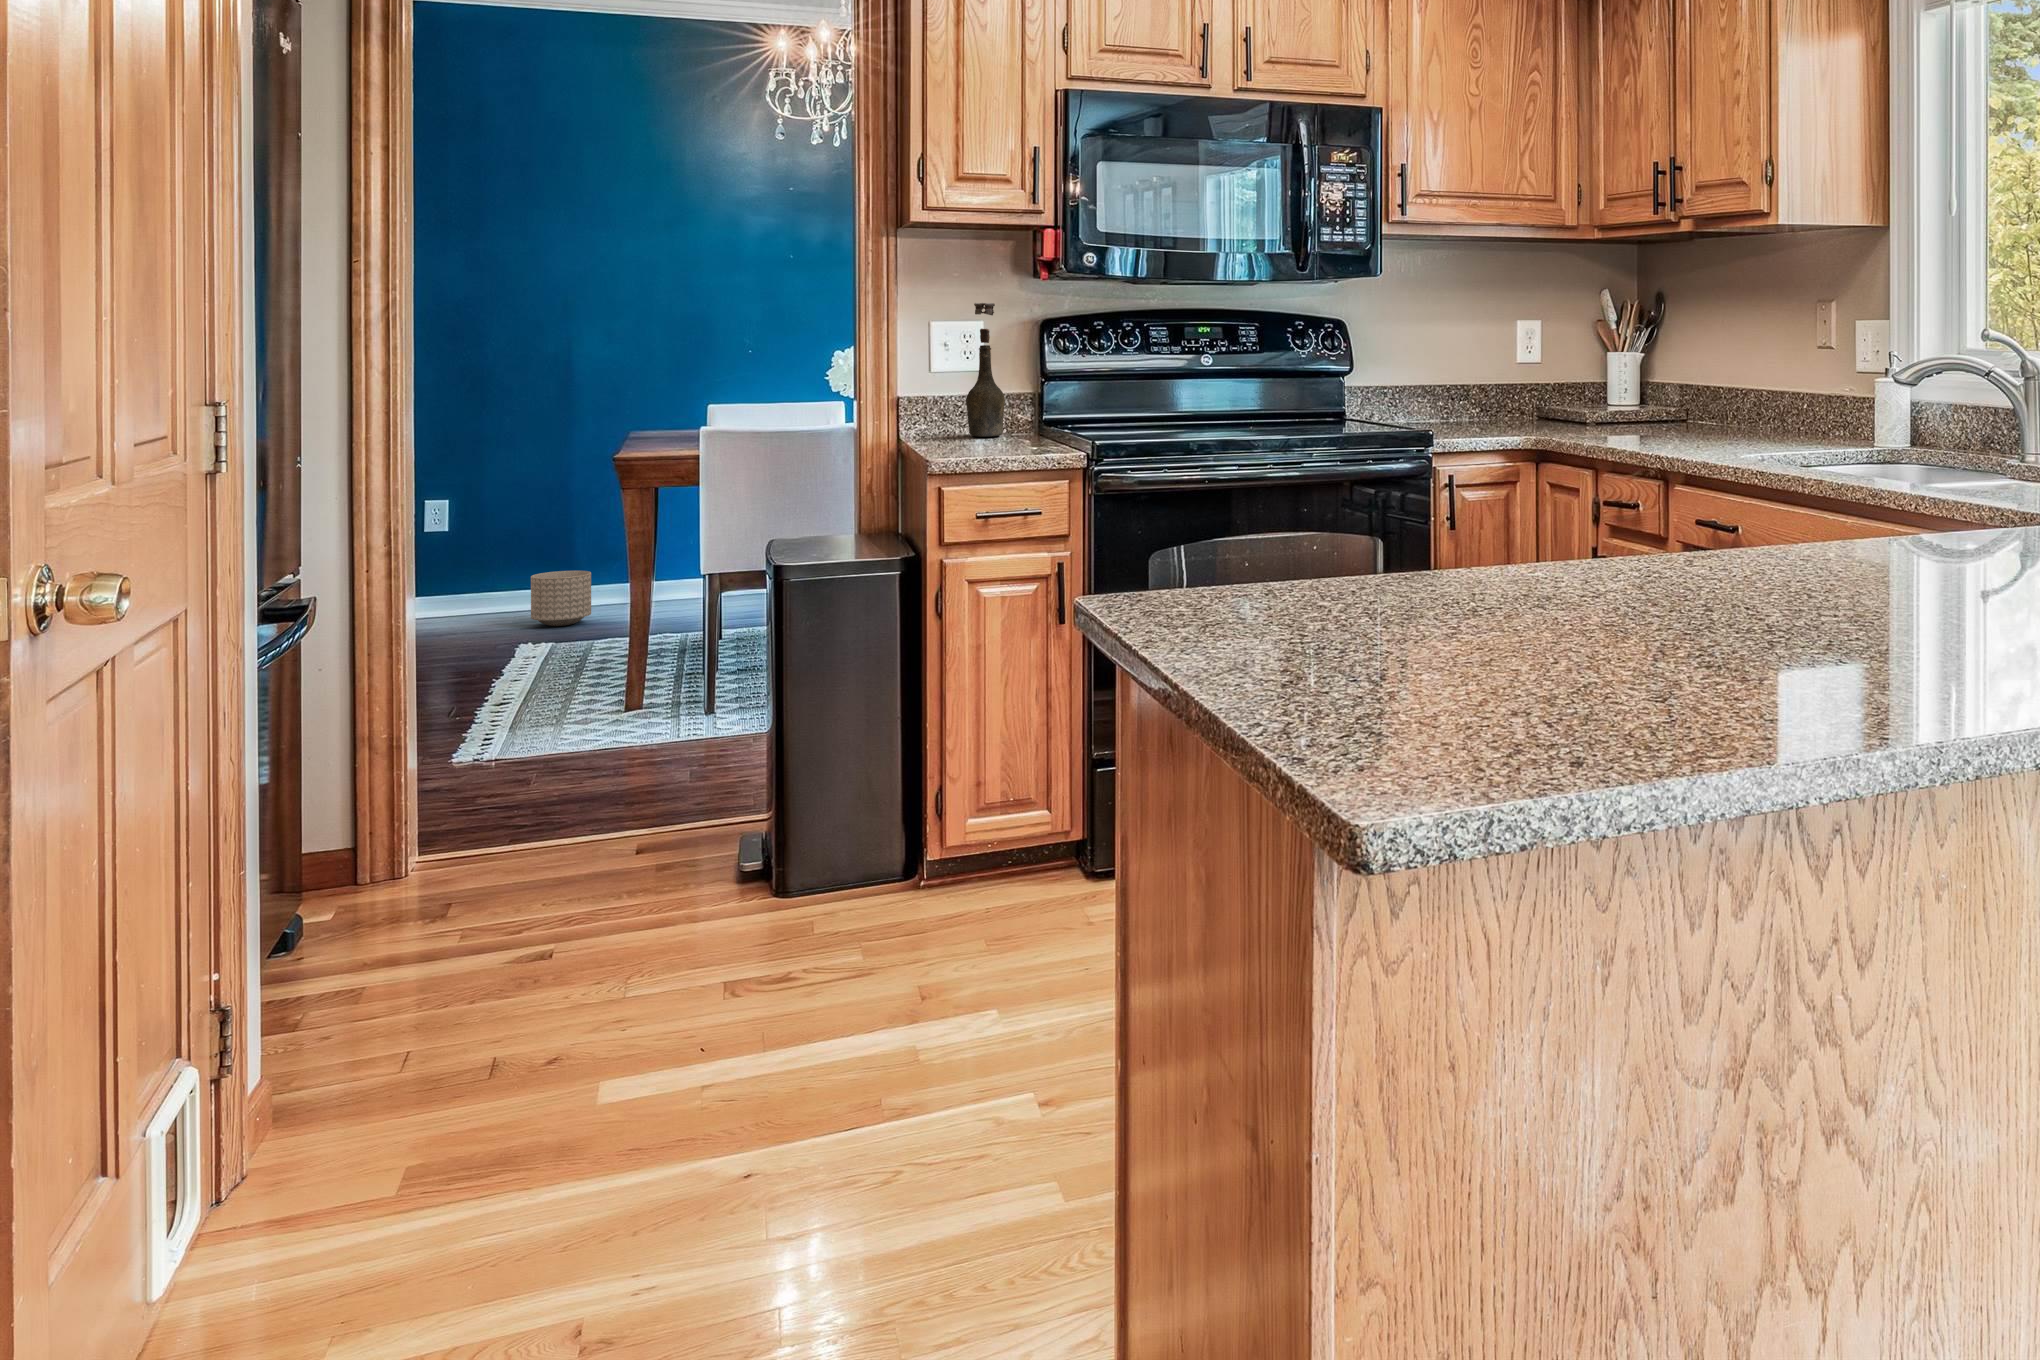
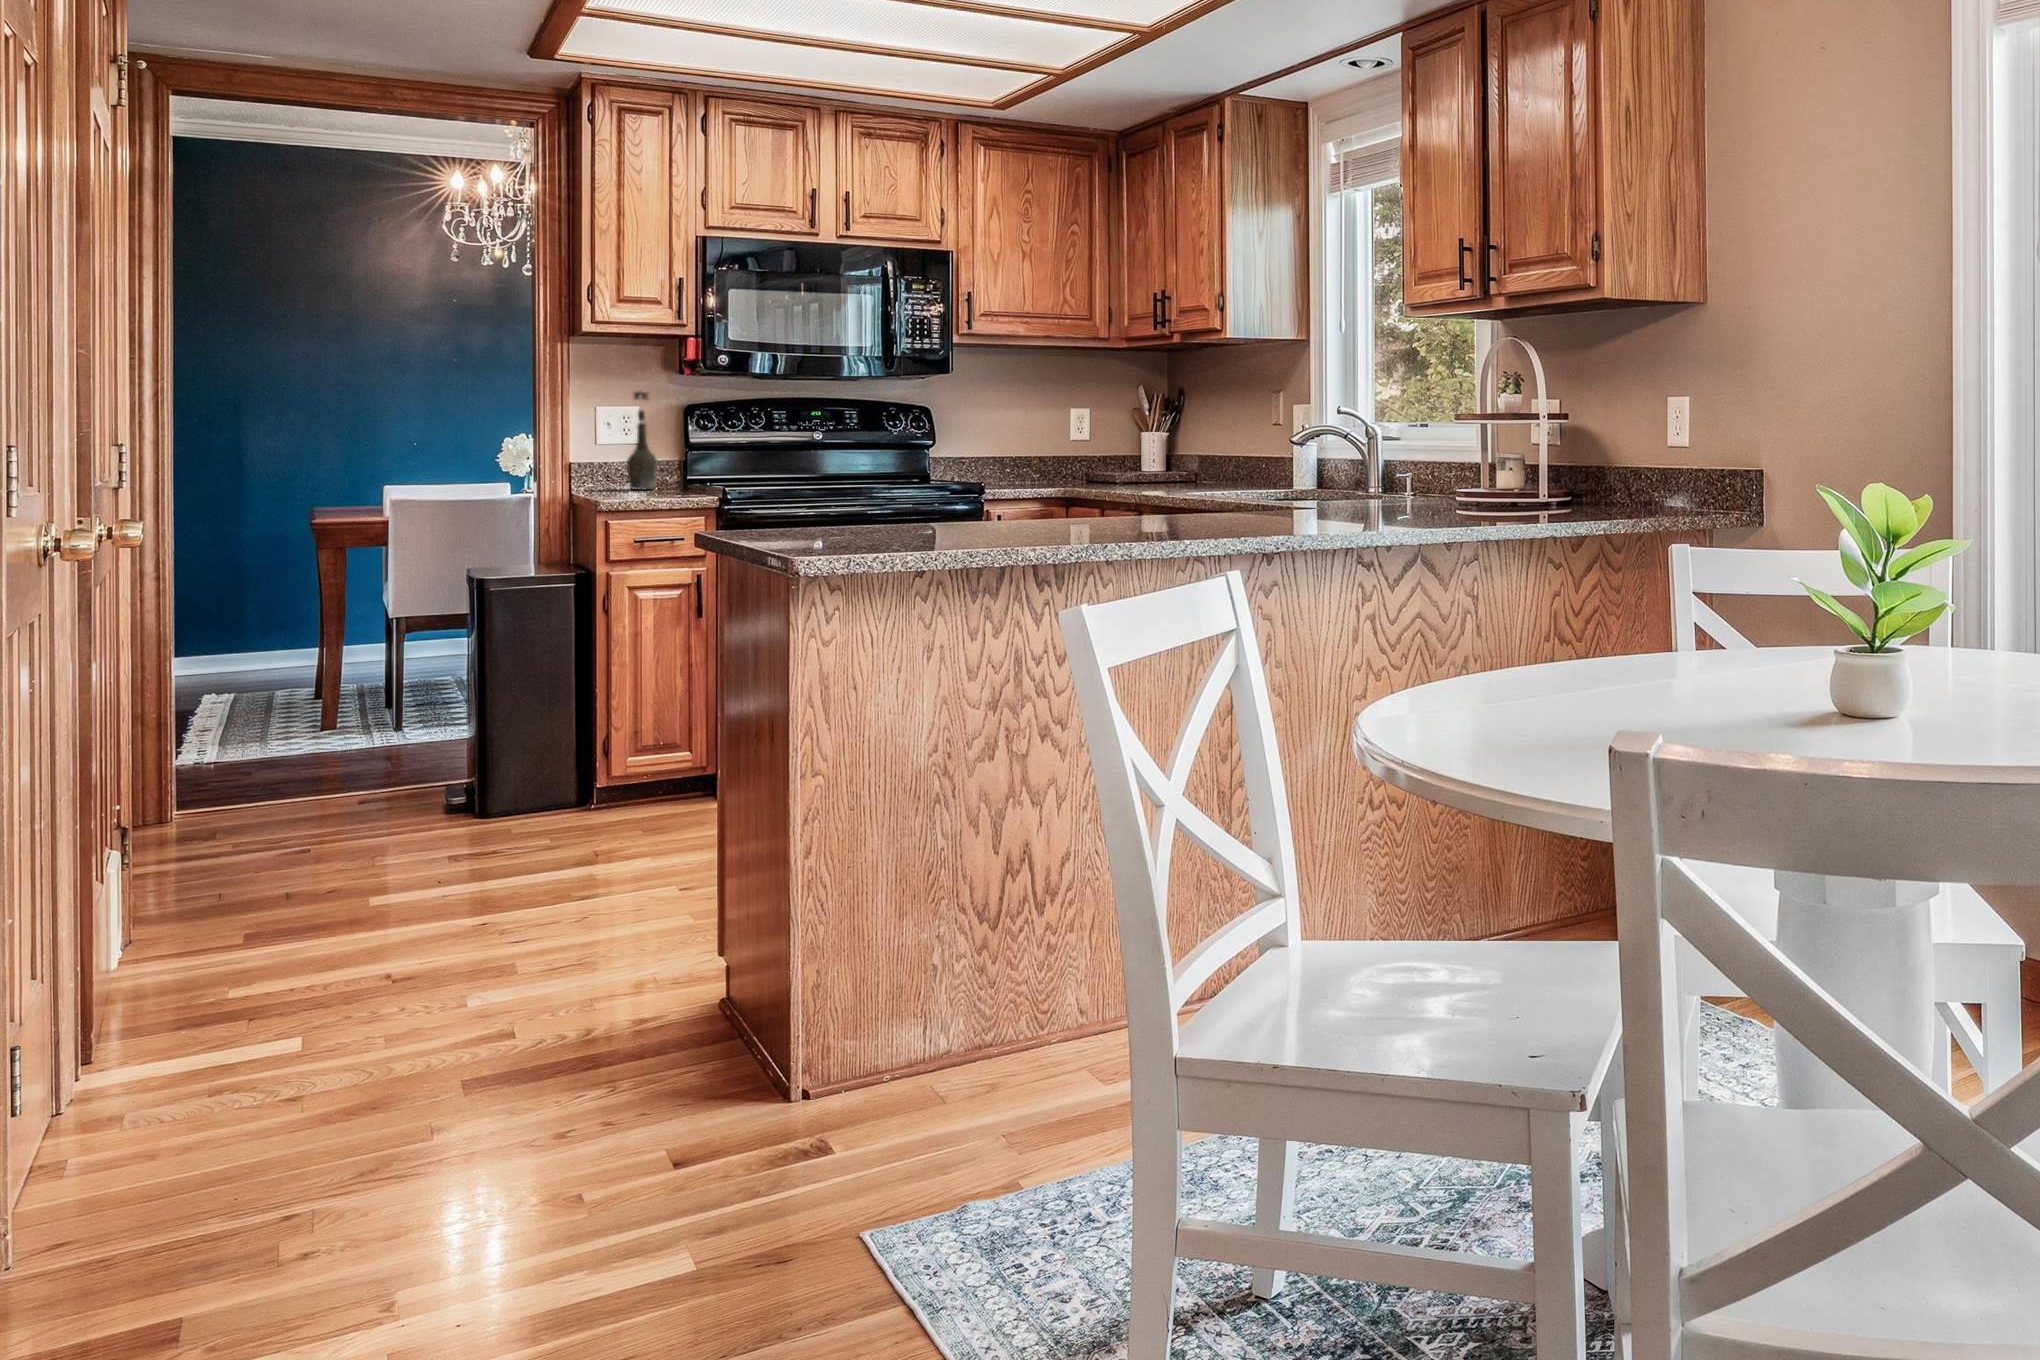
planter: present [531,571,591,626] -> none [214,632,272,679]

